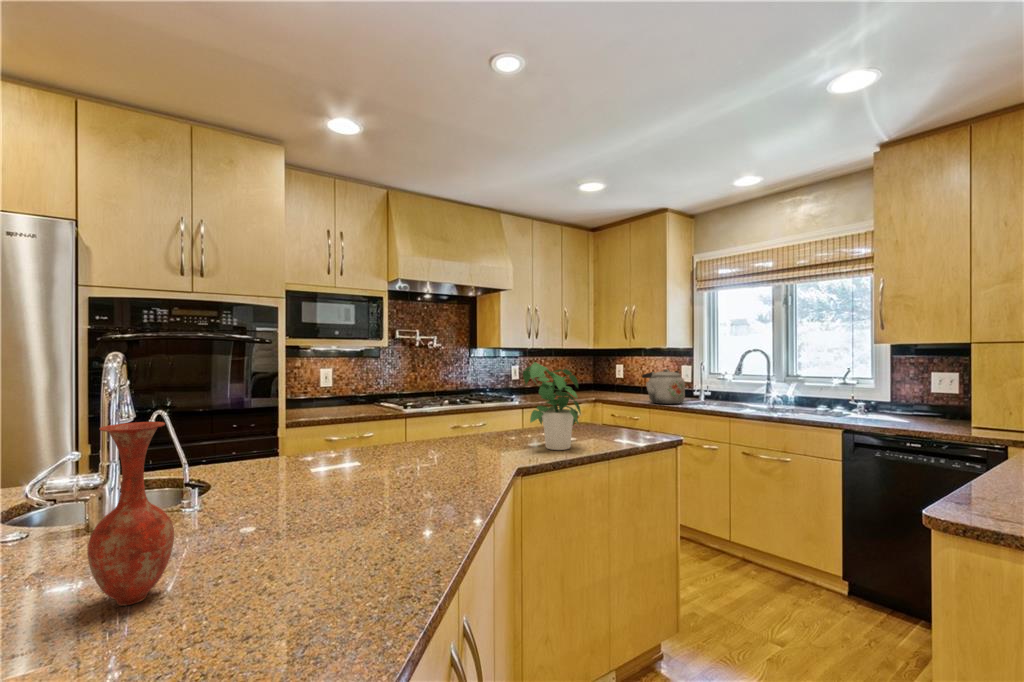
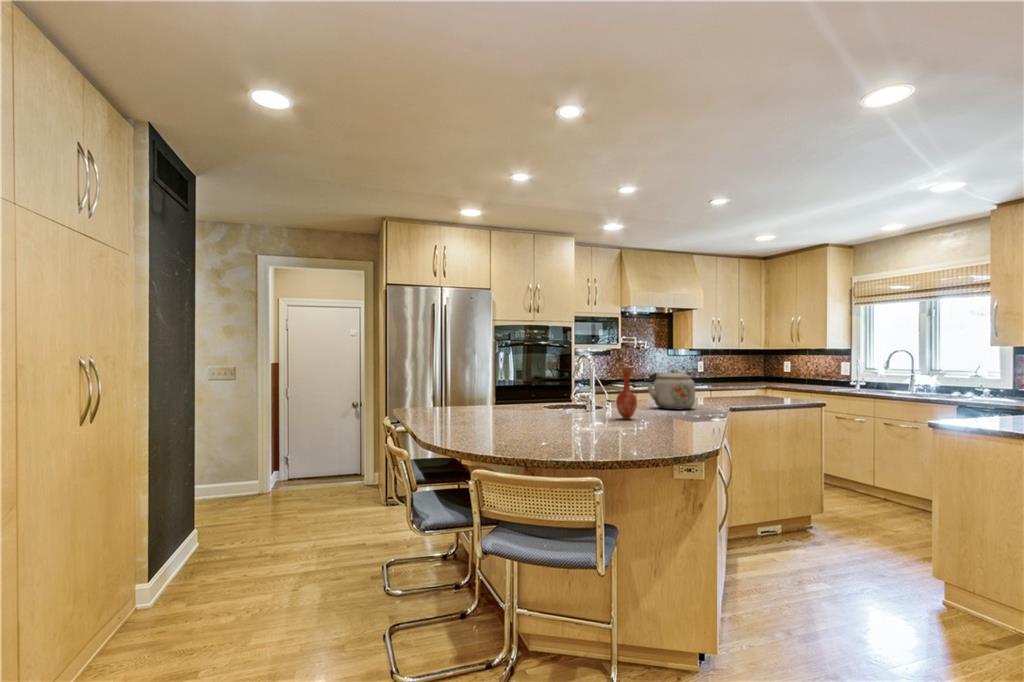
potted plant: present [523,362,581,450] -> none [728,354,763,403]
kettle: present [642,369,685,404] -> present [648,370,695,410]

